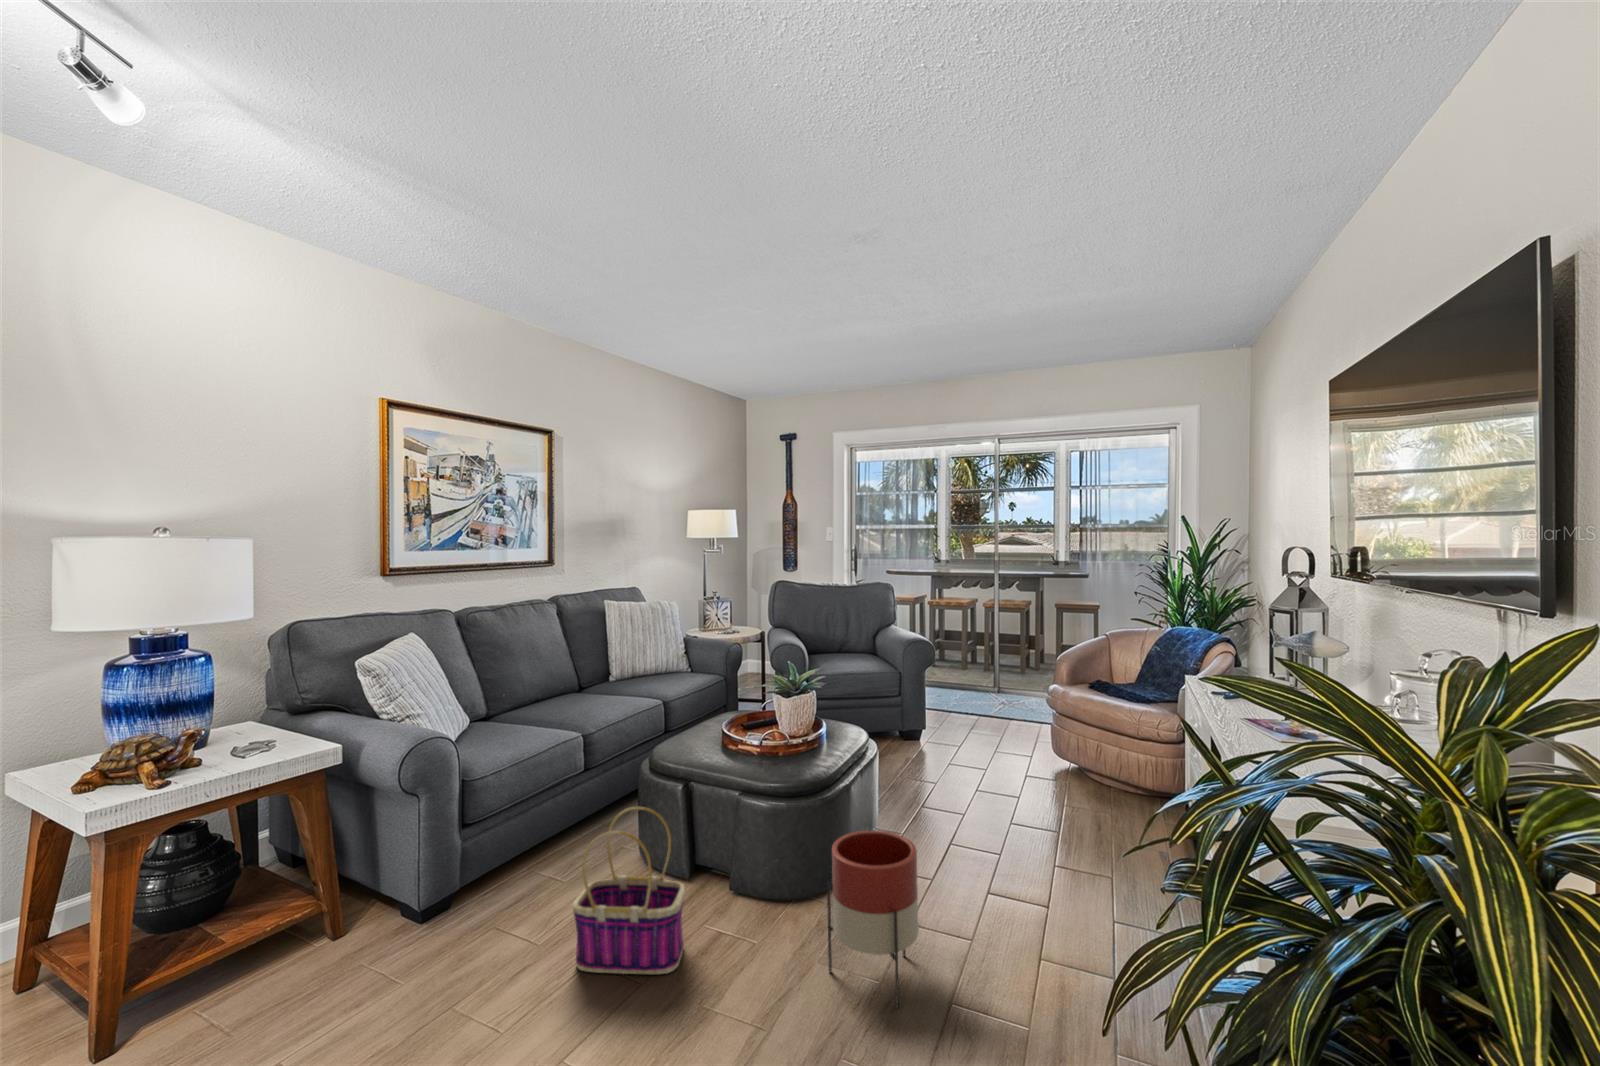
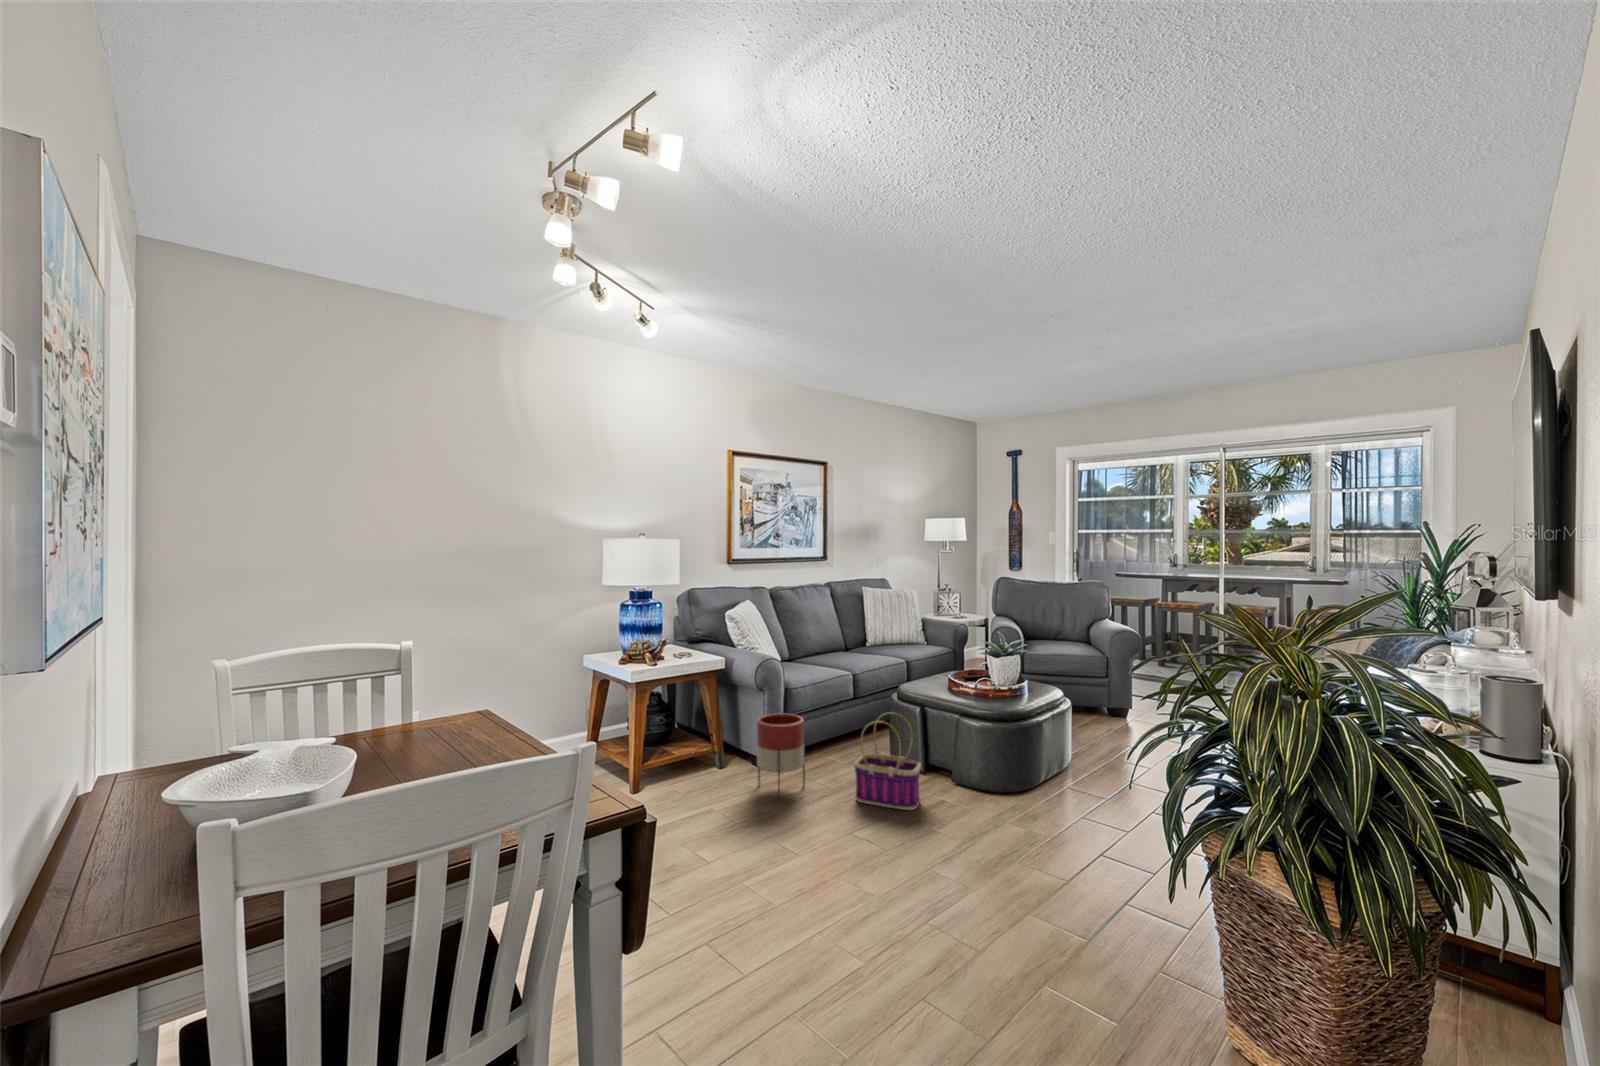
planter: present [827,830,919,1008] -> present [757,713,805,800]

